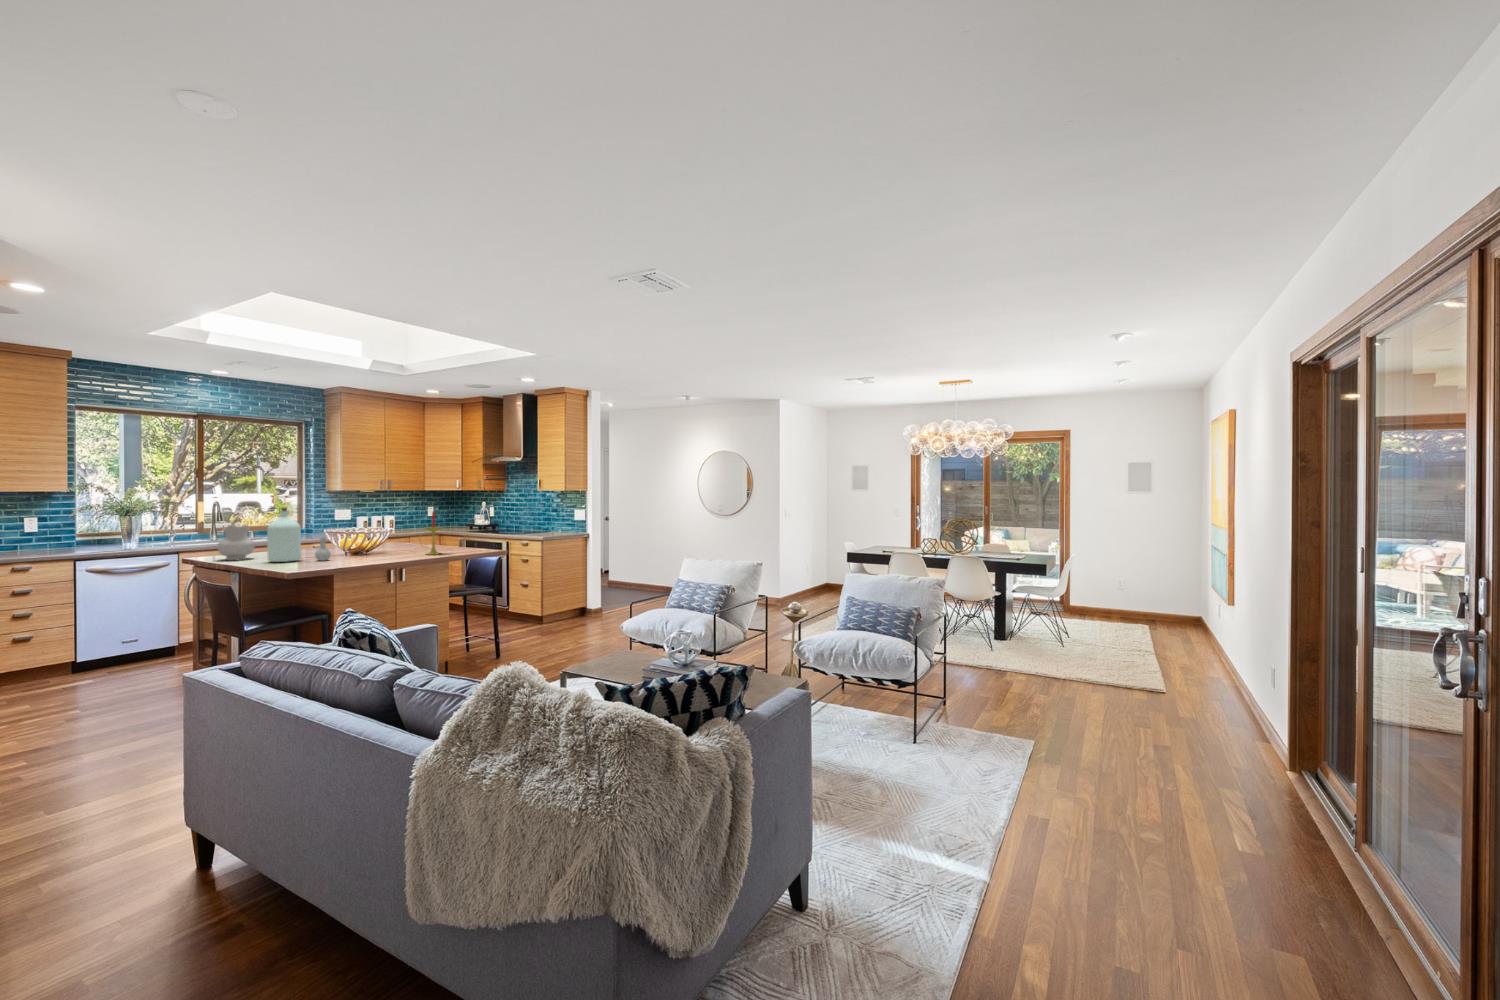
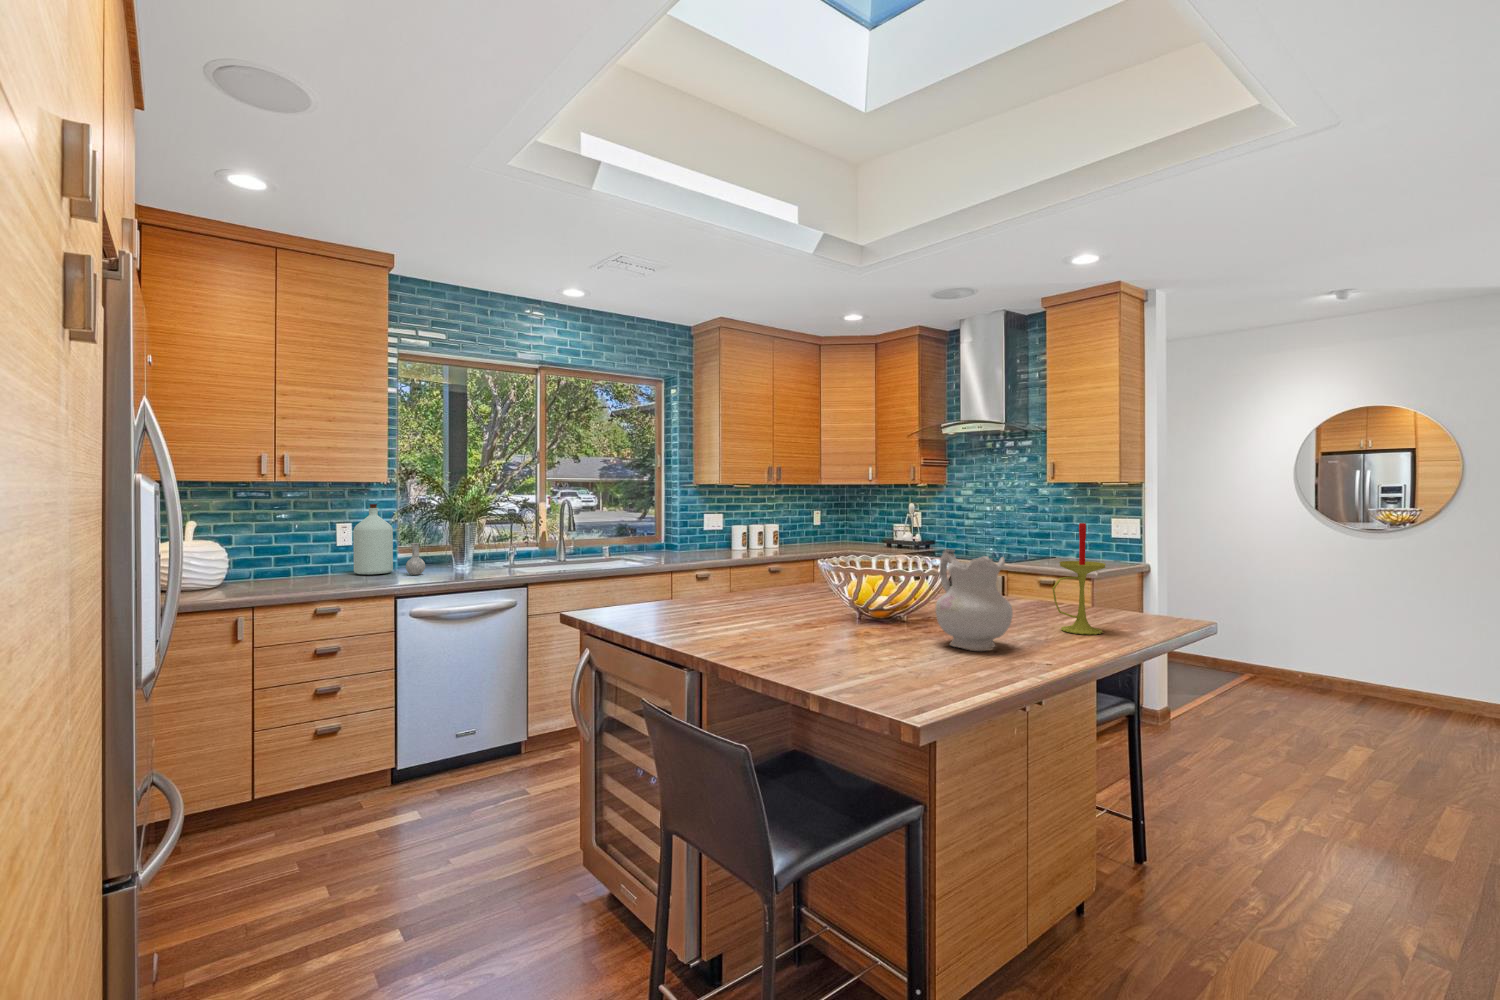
bottle: present [267,508,331,562] -> present [353,504,425,575]
ceramic pitcher: present [218,522,255,560] -> present [936,549,1013,651]

